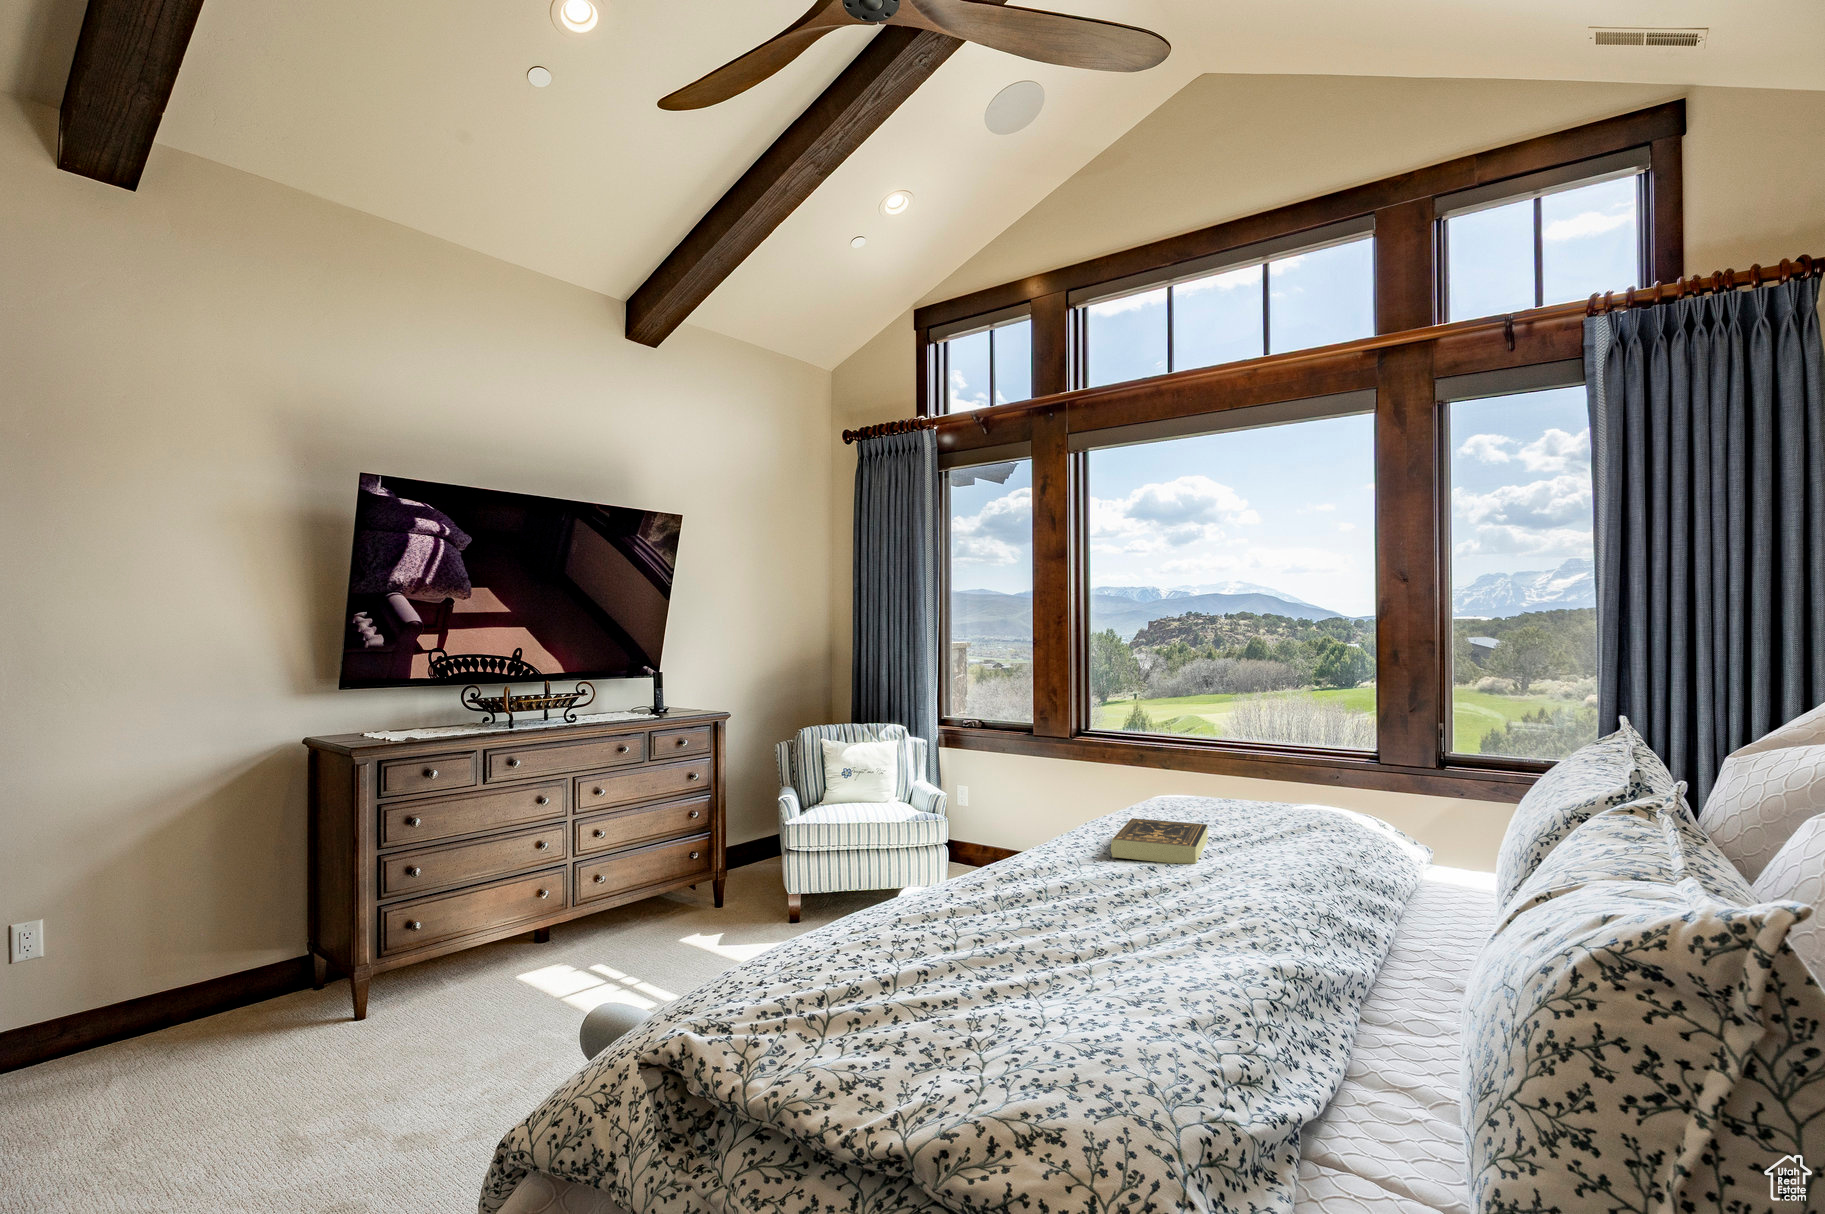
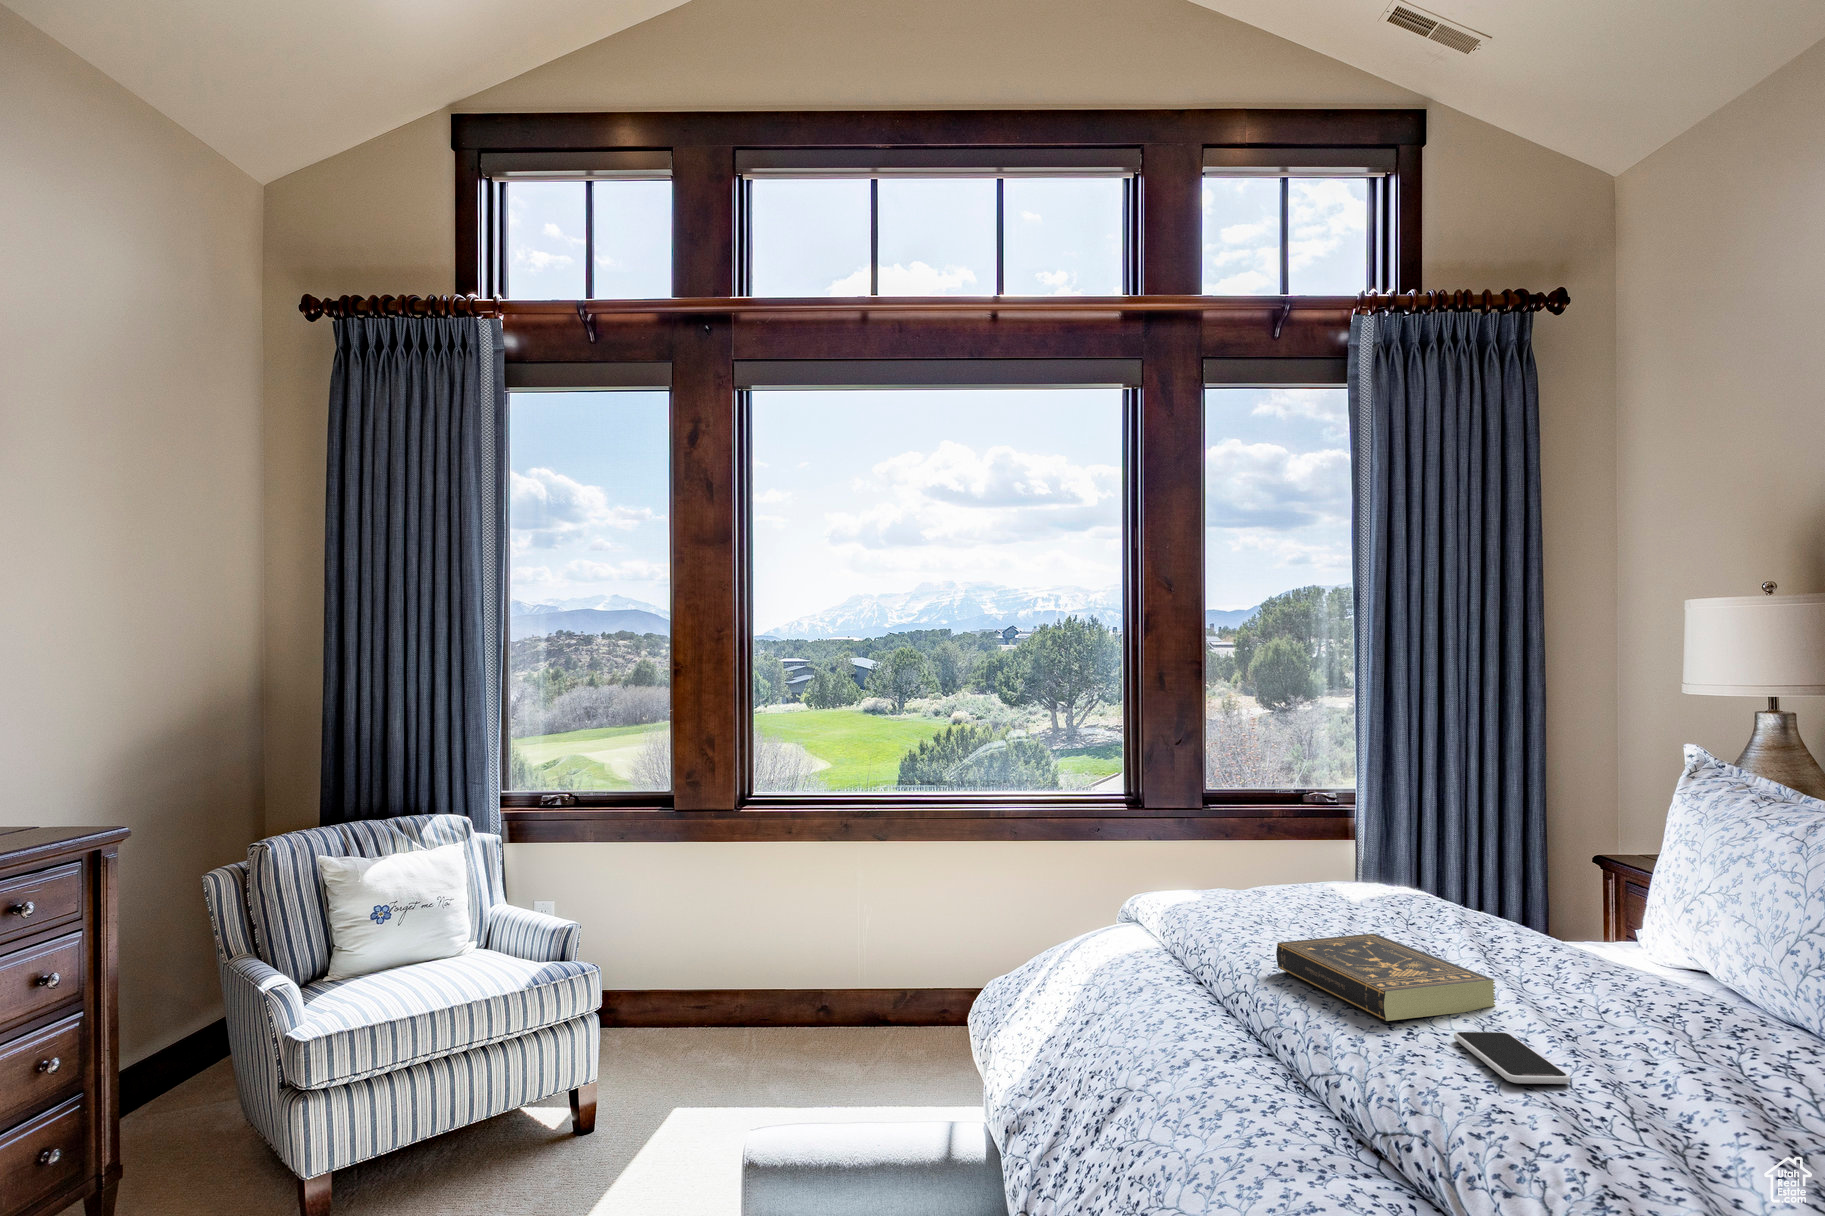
smartphone: none [1089,864,1153,886] -> present [1454,1032,1570,1084]

